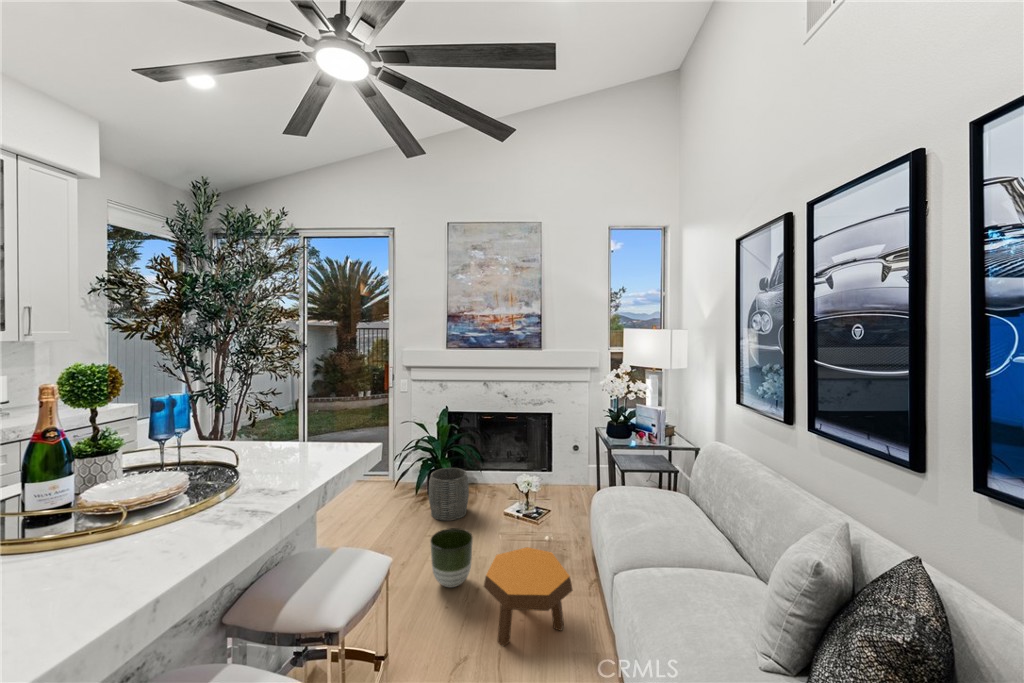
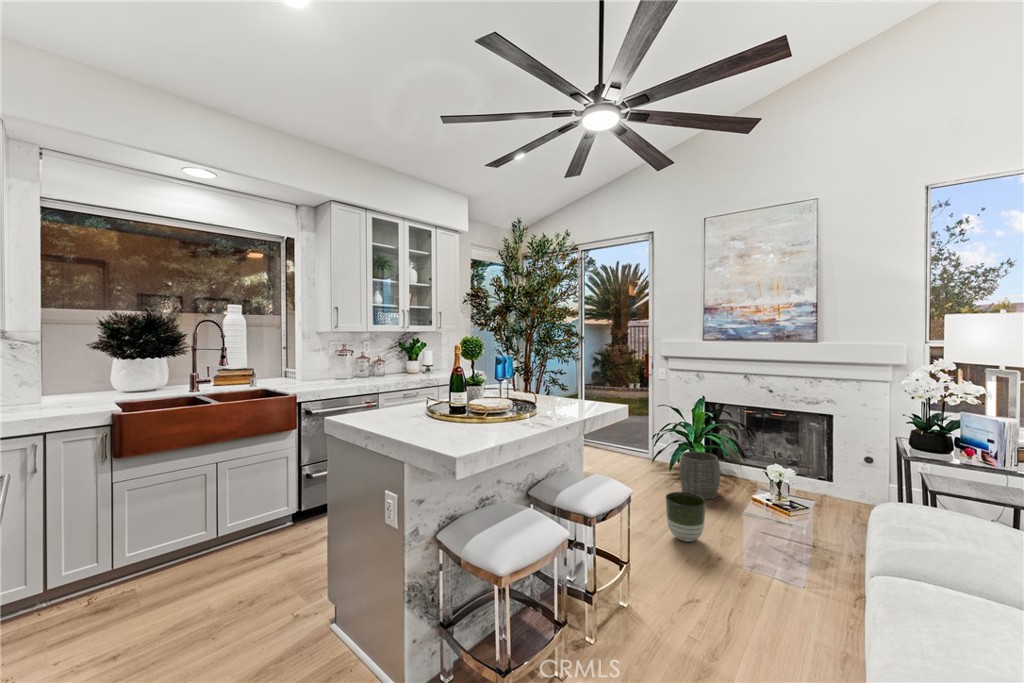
footstool: present [484,547,573,646] -> none [705,519,798,602]

